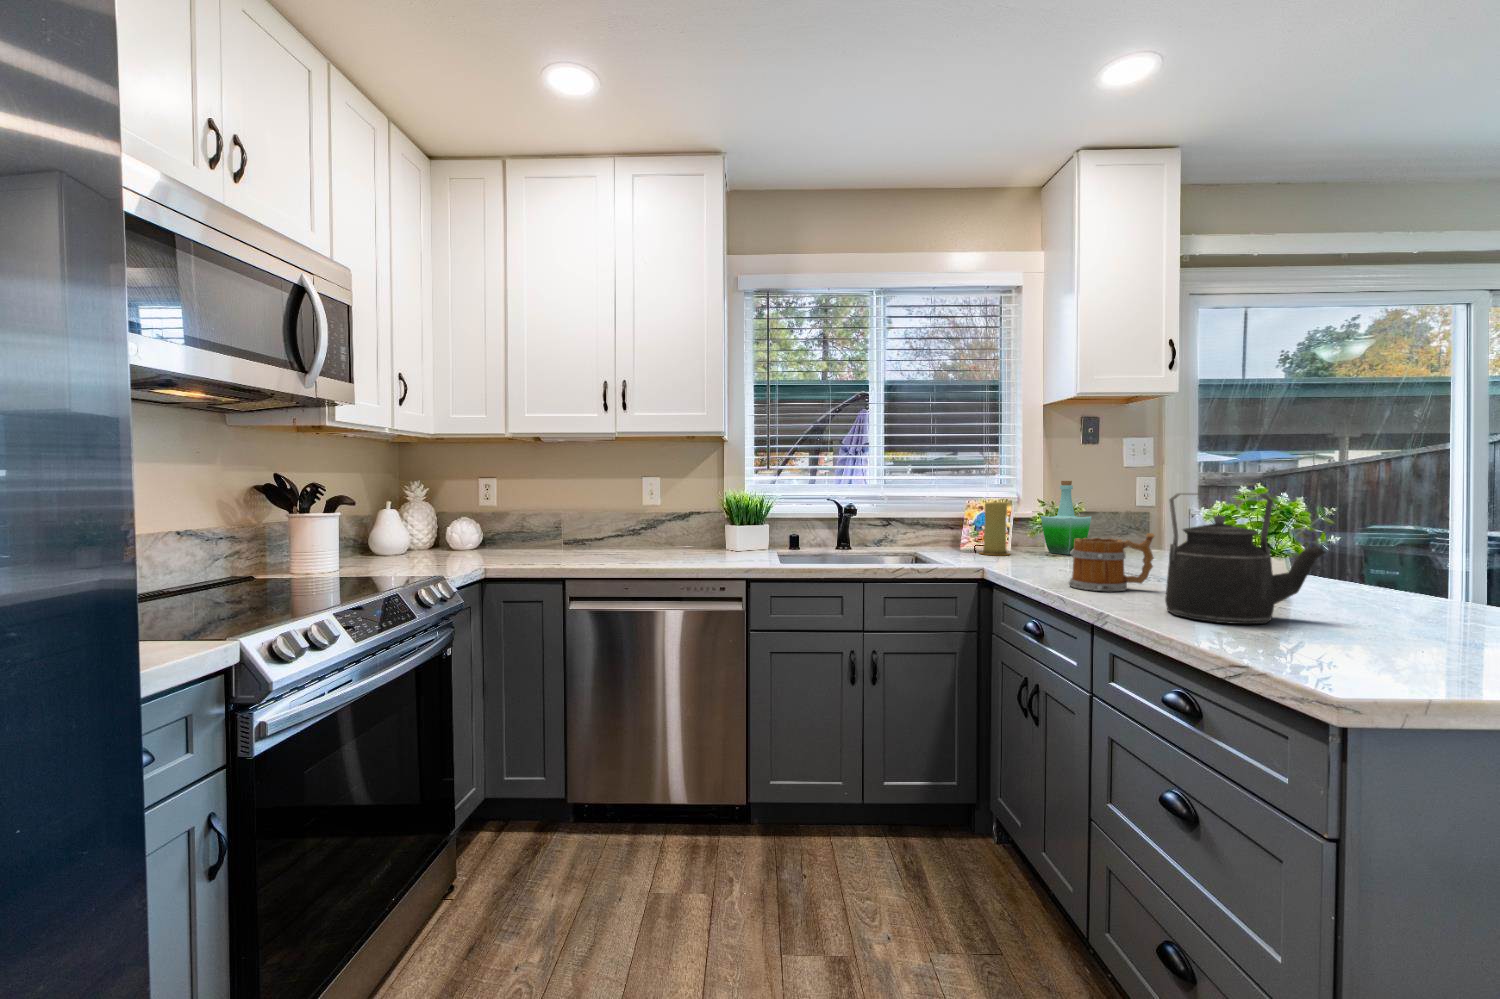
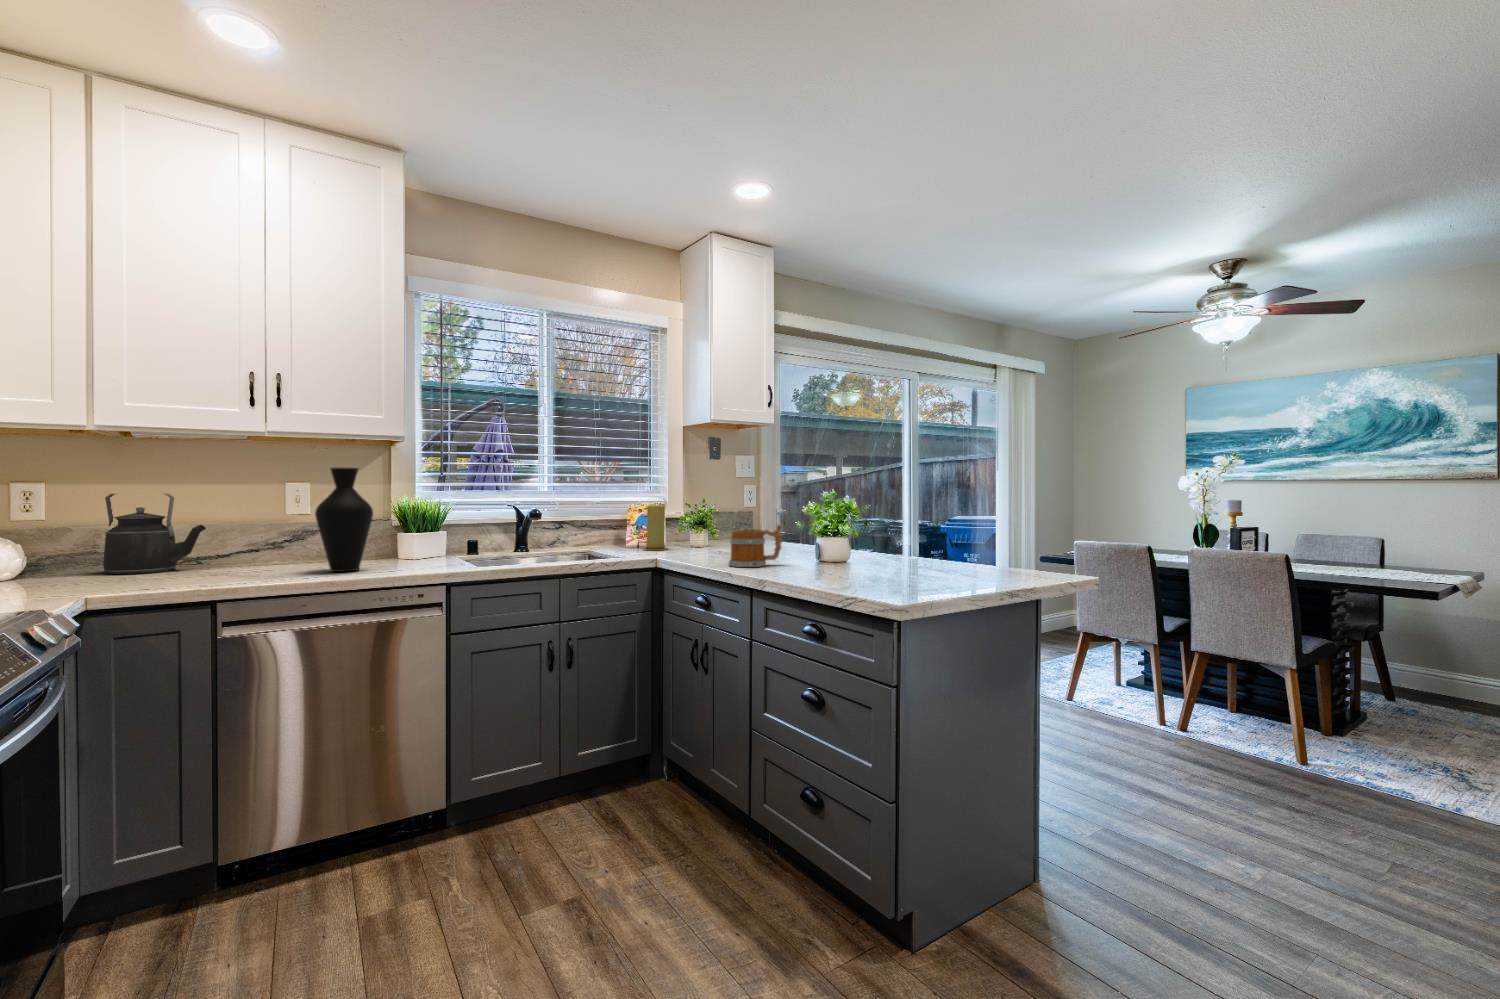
vase: none [646,464,693,561] -> present [315,468,373,572]
bottle: present [1041,481,1092,555] -> none [688,488,725,547]
kettle: present [1165,493,1325,624] -> present [103,494,206,574]

